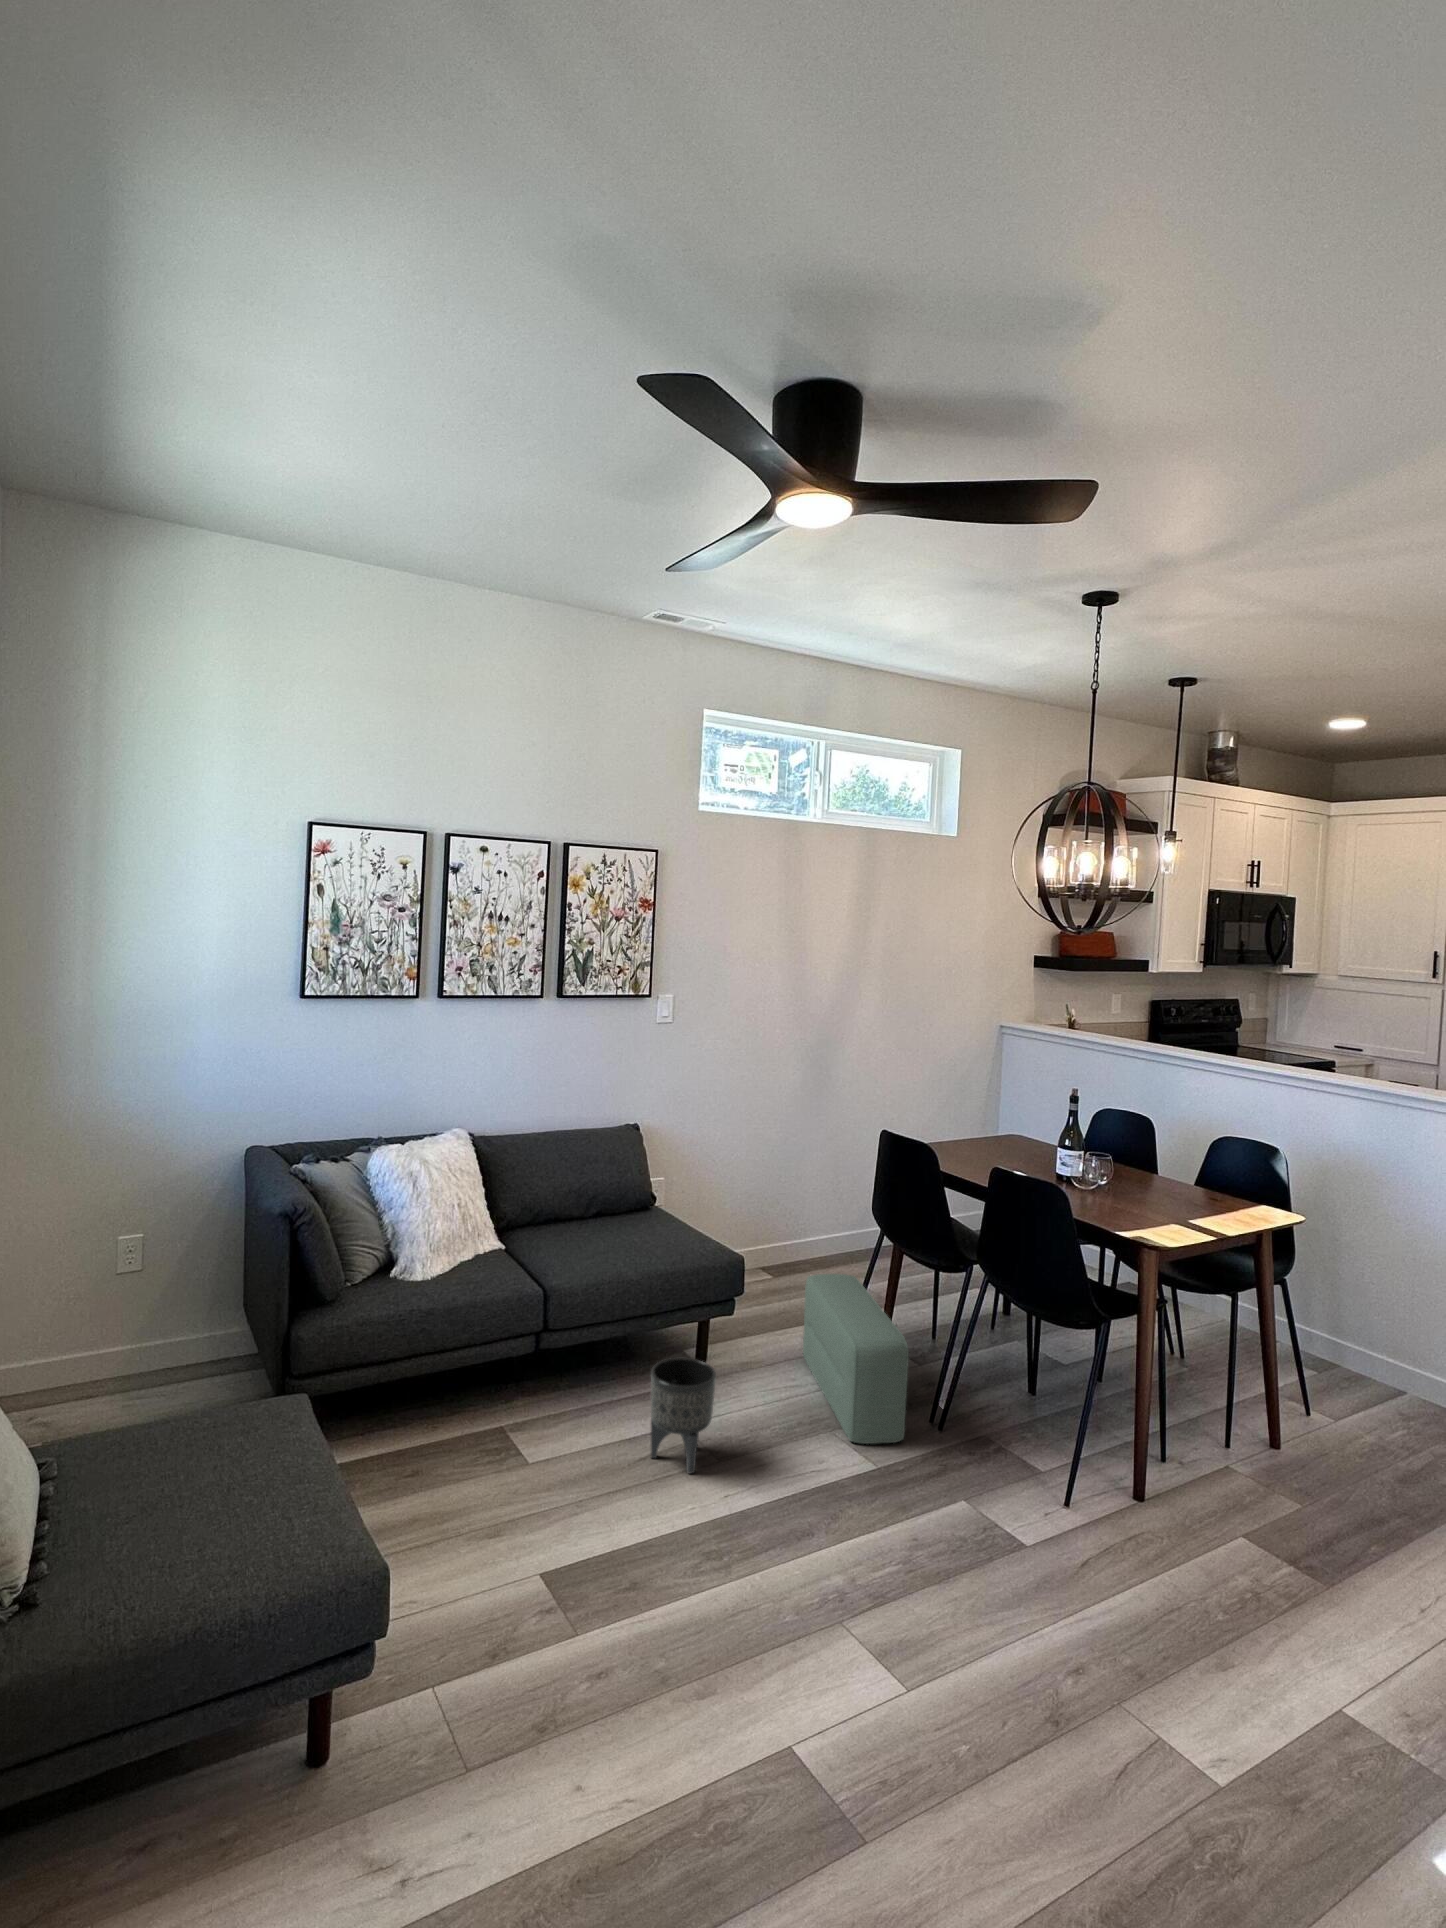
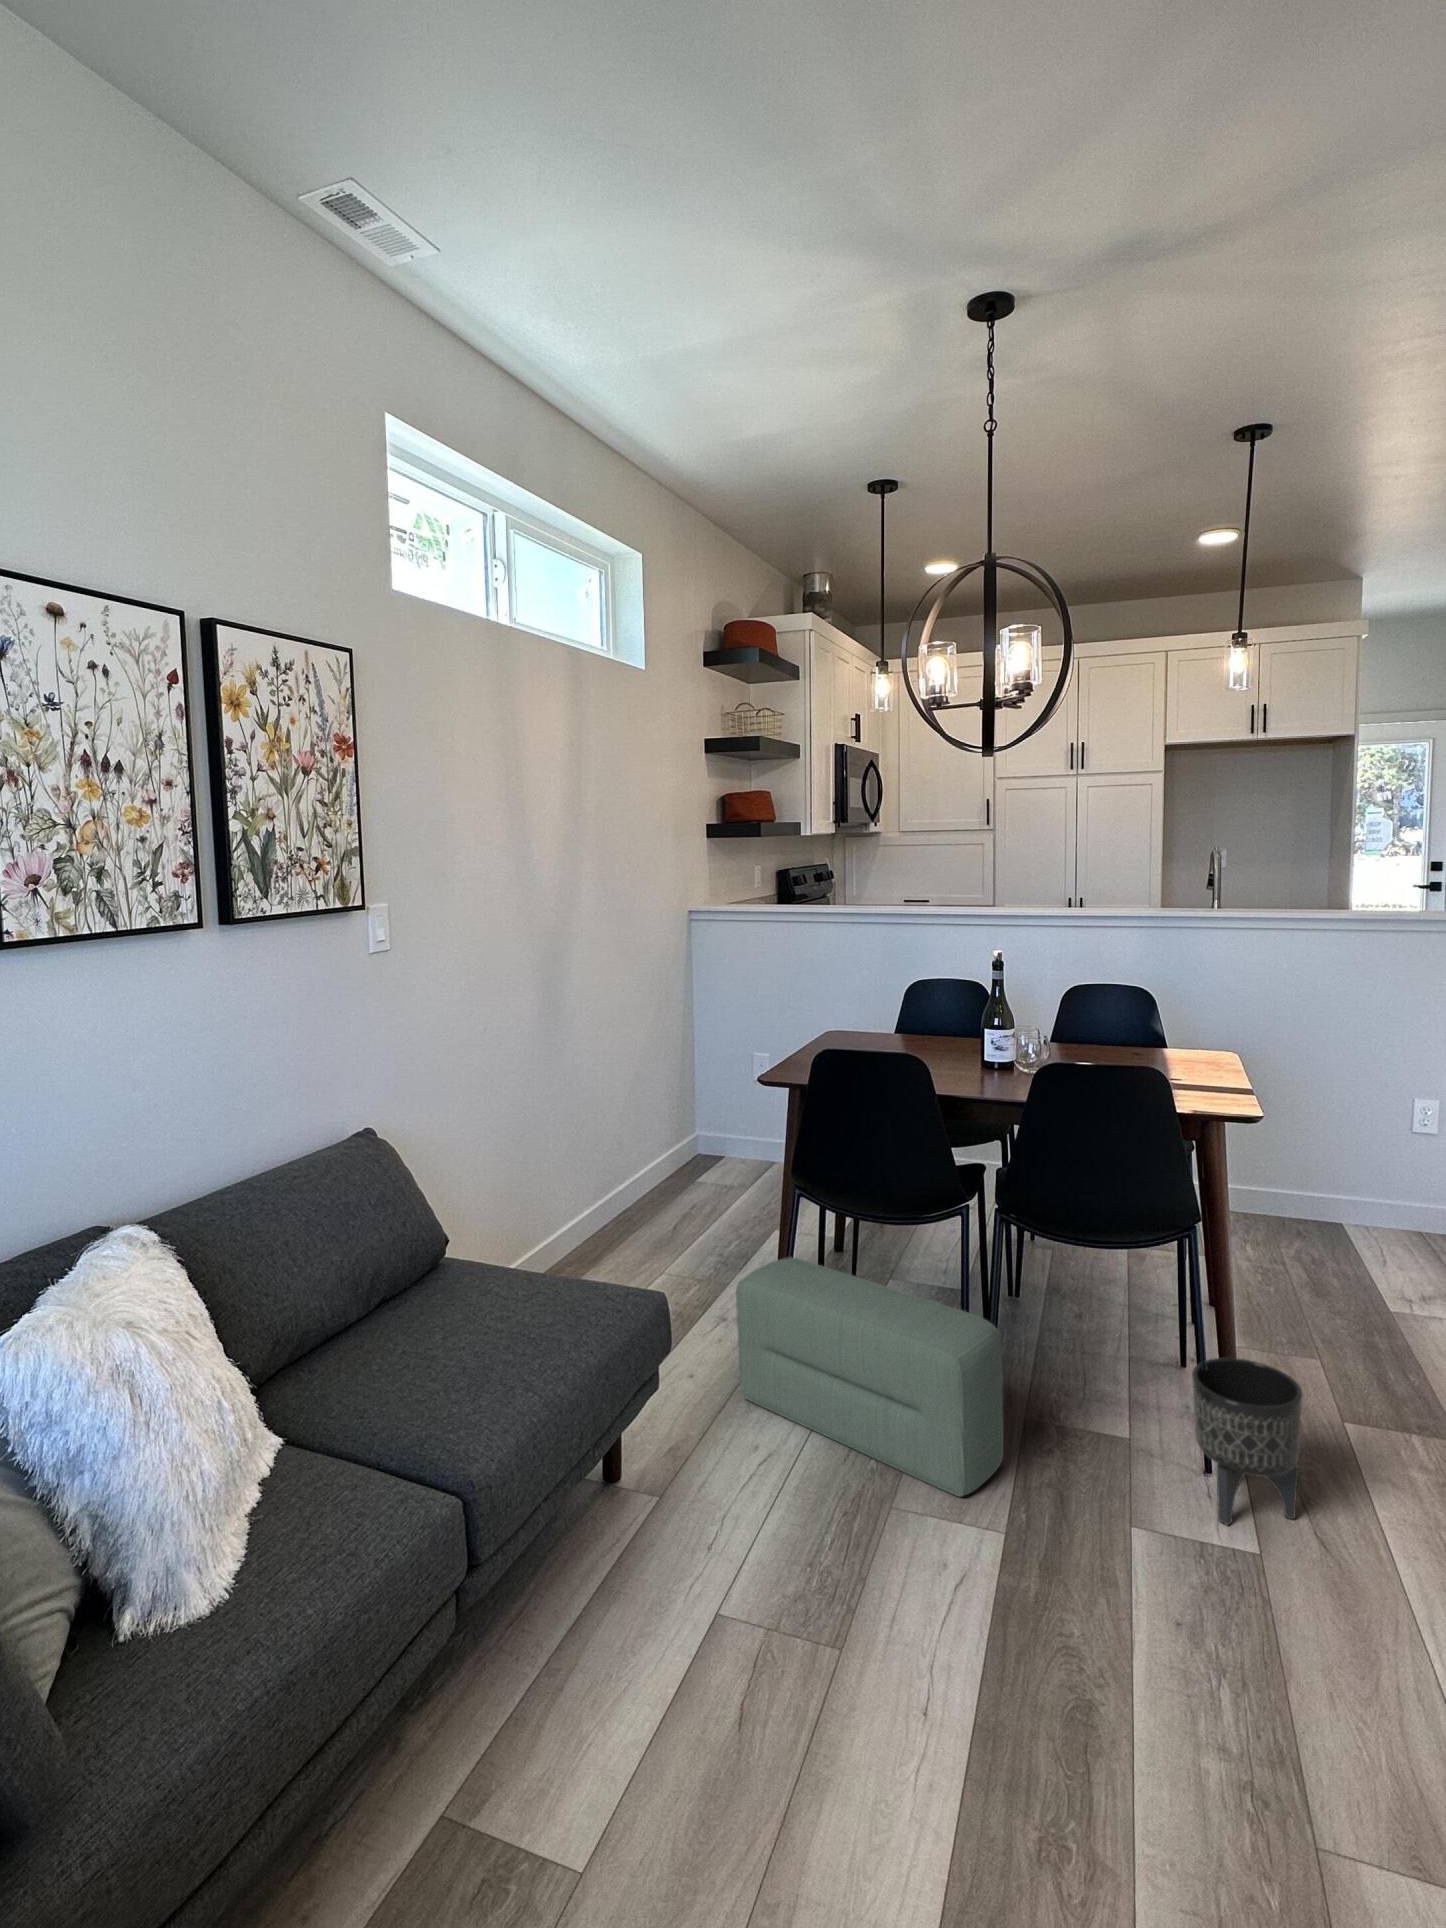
planter: present [651,1358,716,1474] -> present [1192,1358,1303,1525]

